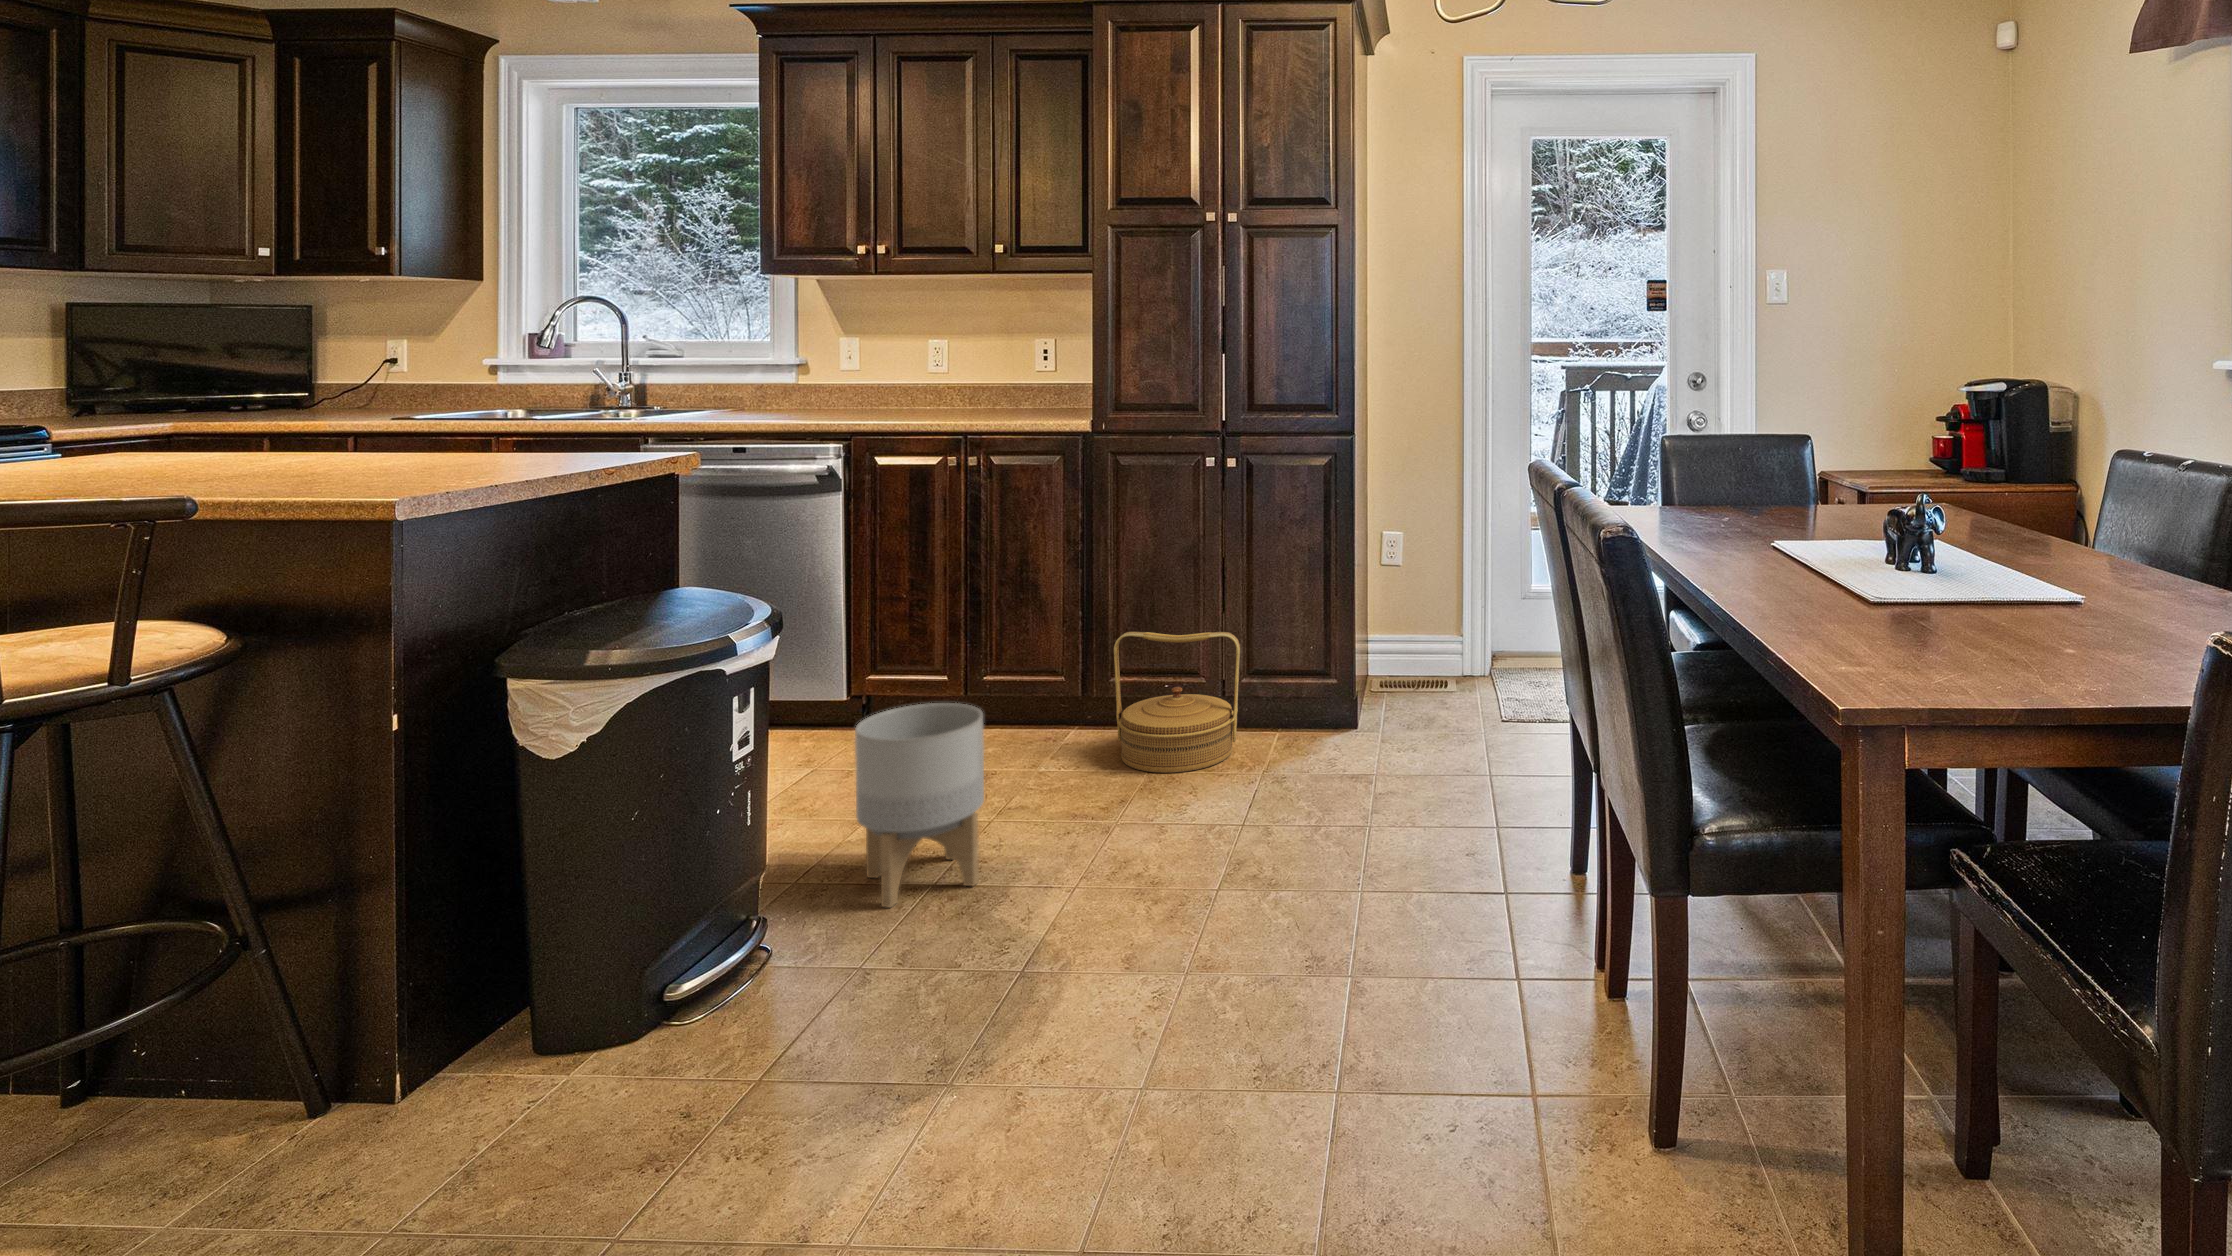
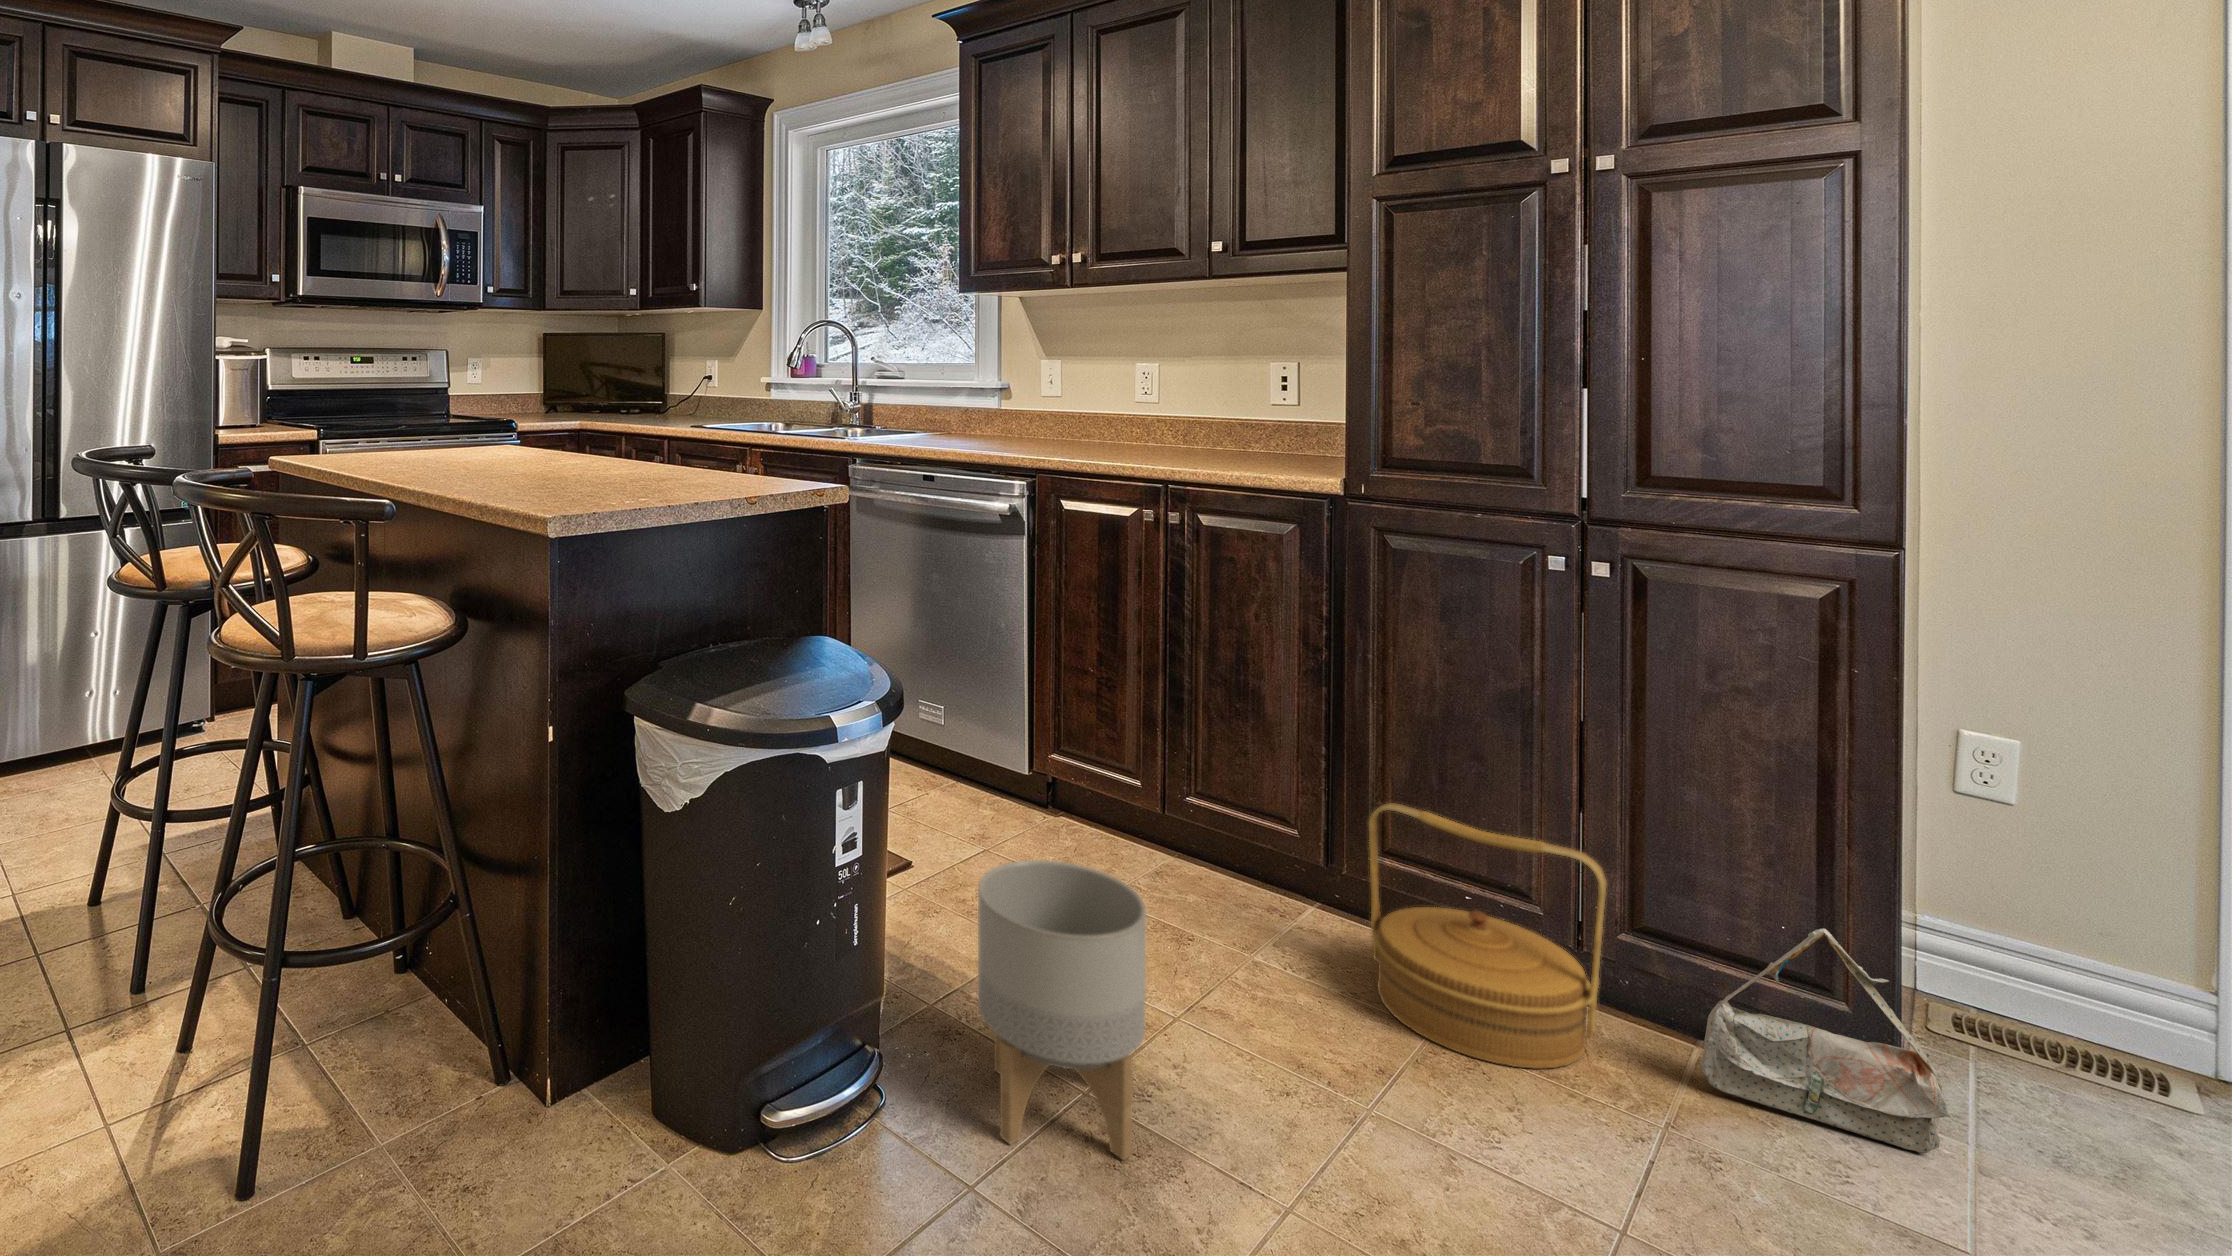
bag: none [1283,643,1378,748] -> present [1700,928,1951,1154]

